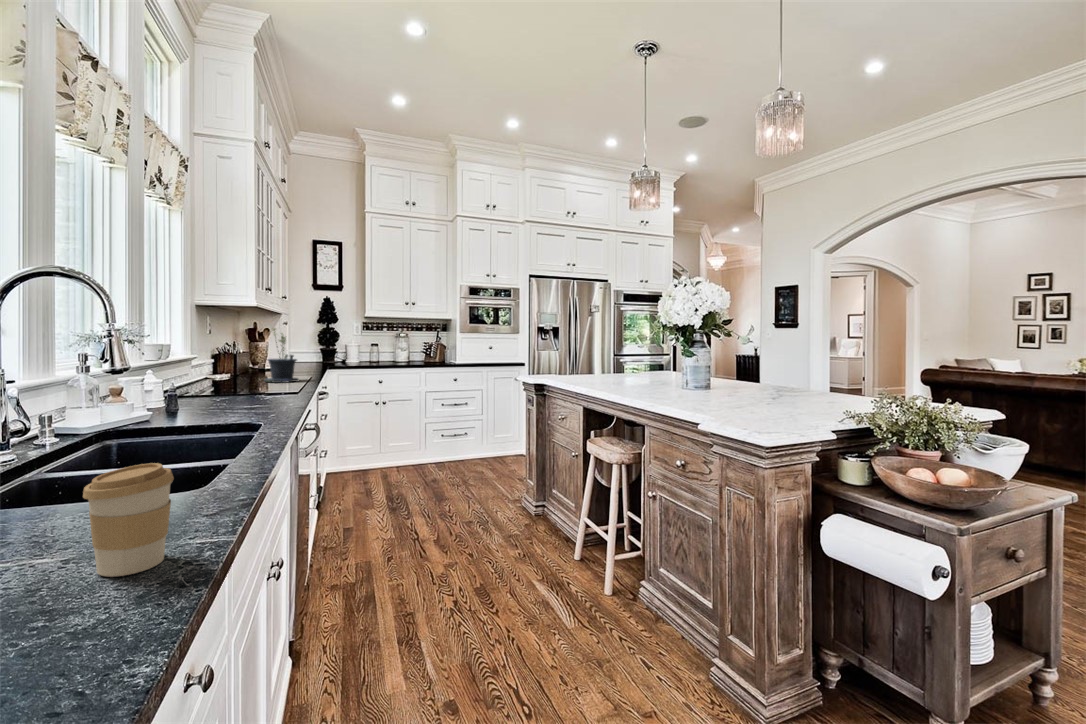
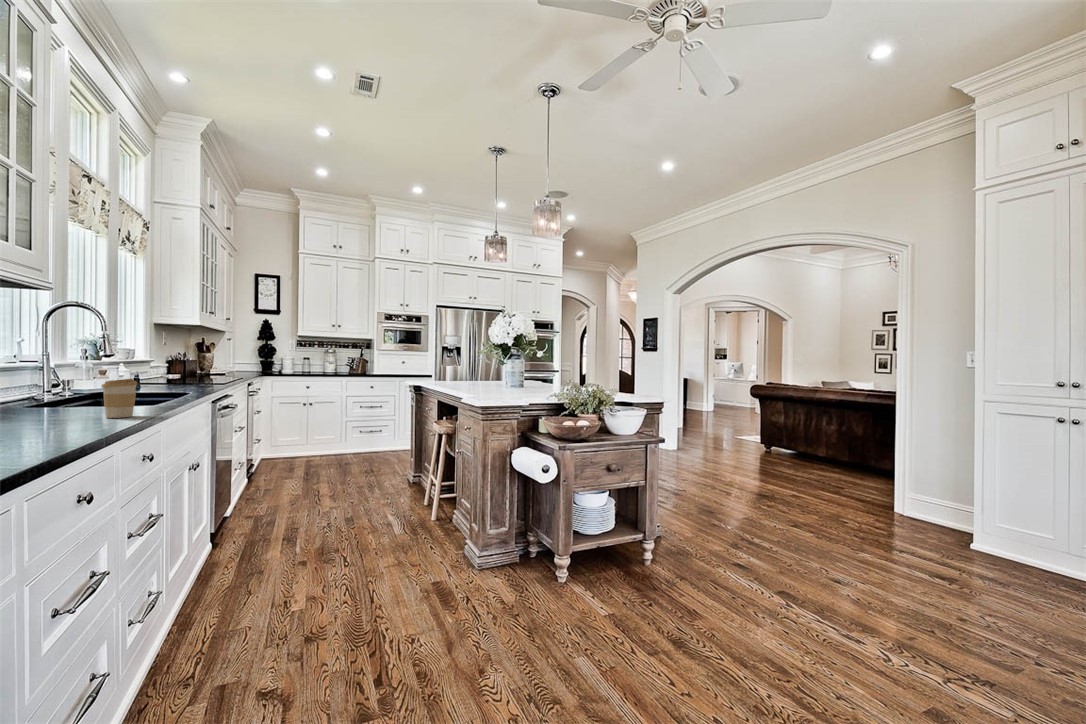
potted plant: present [264,328,299,383] -> none [204,340,232,380]

